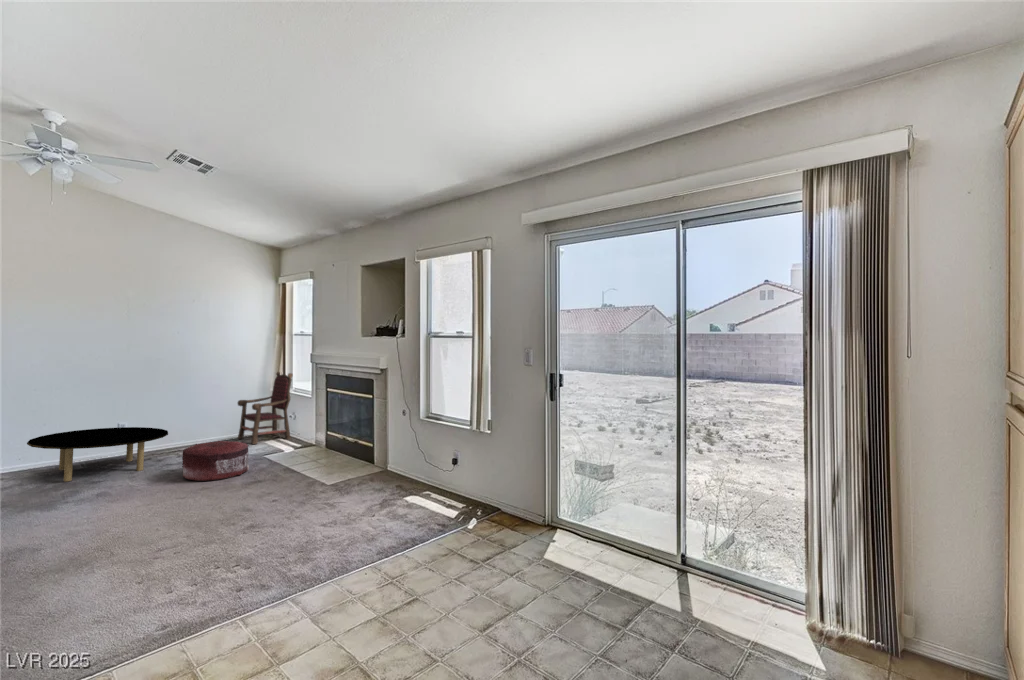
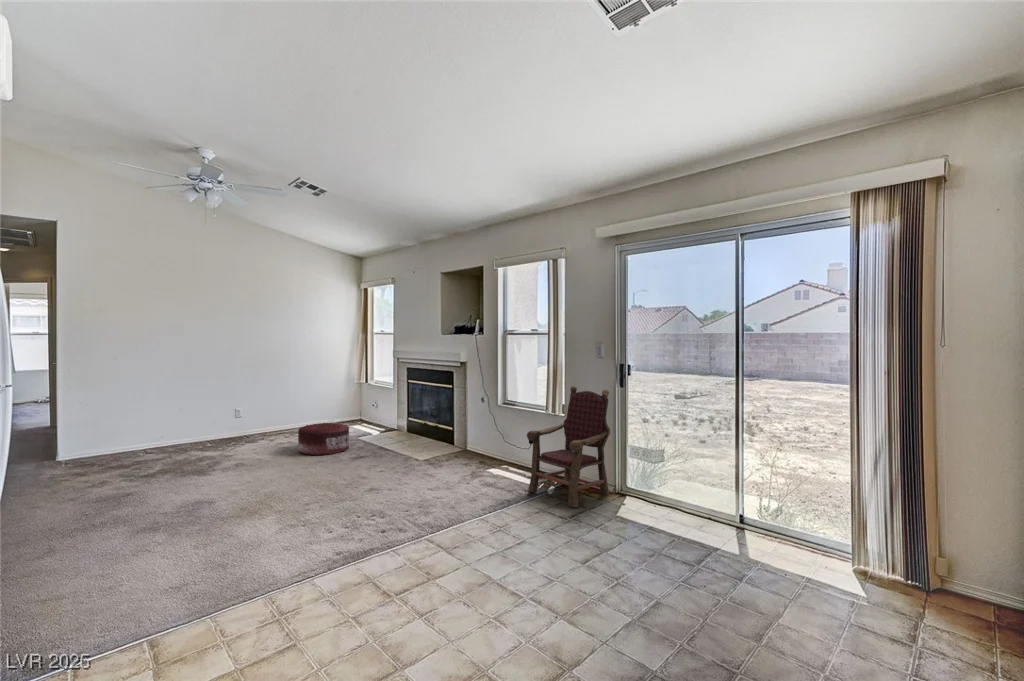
armchair: present [238,372,293,444] -> present [527,386,610,508]
coffee table: present [27,427,168,481] -> none [176,411,281,453]

